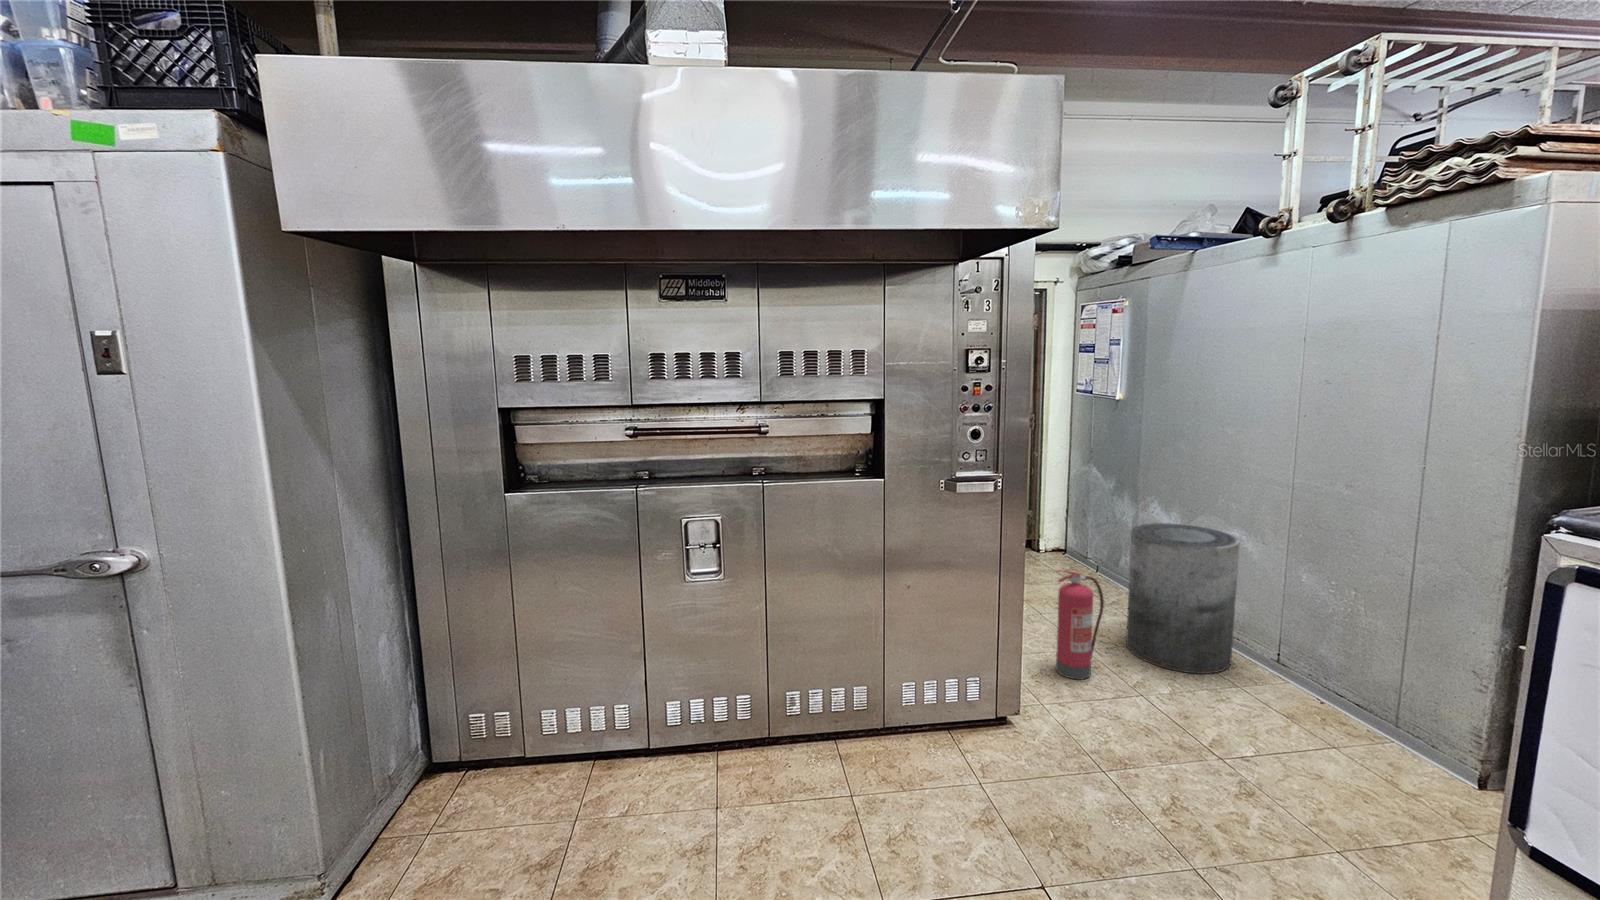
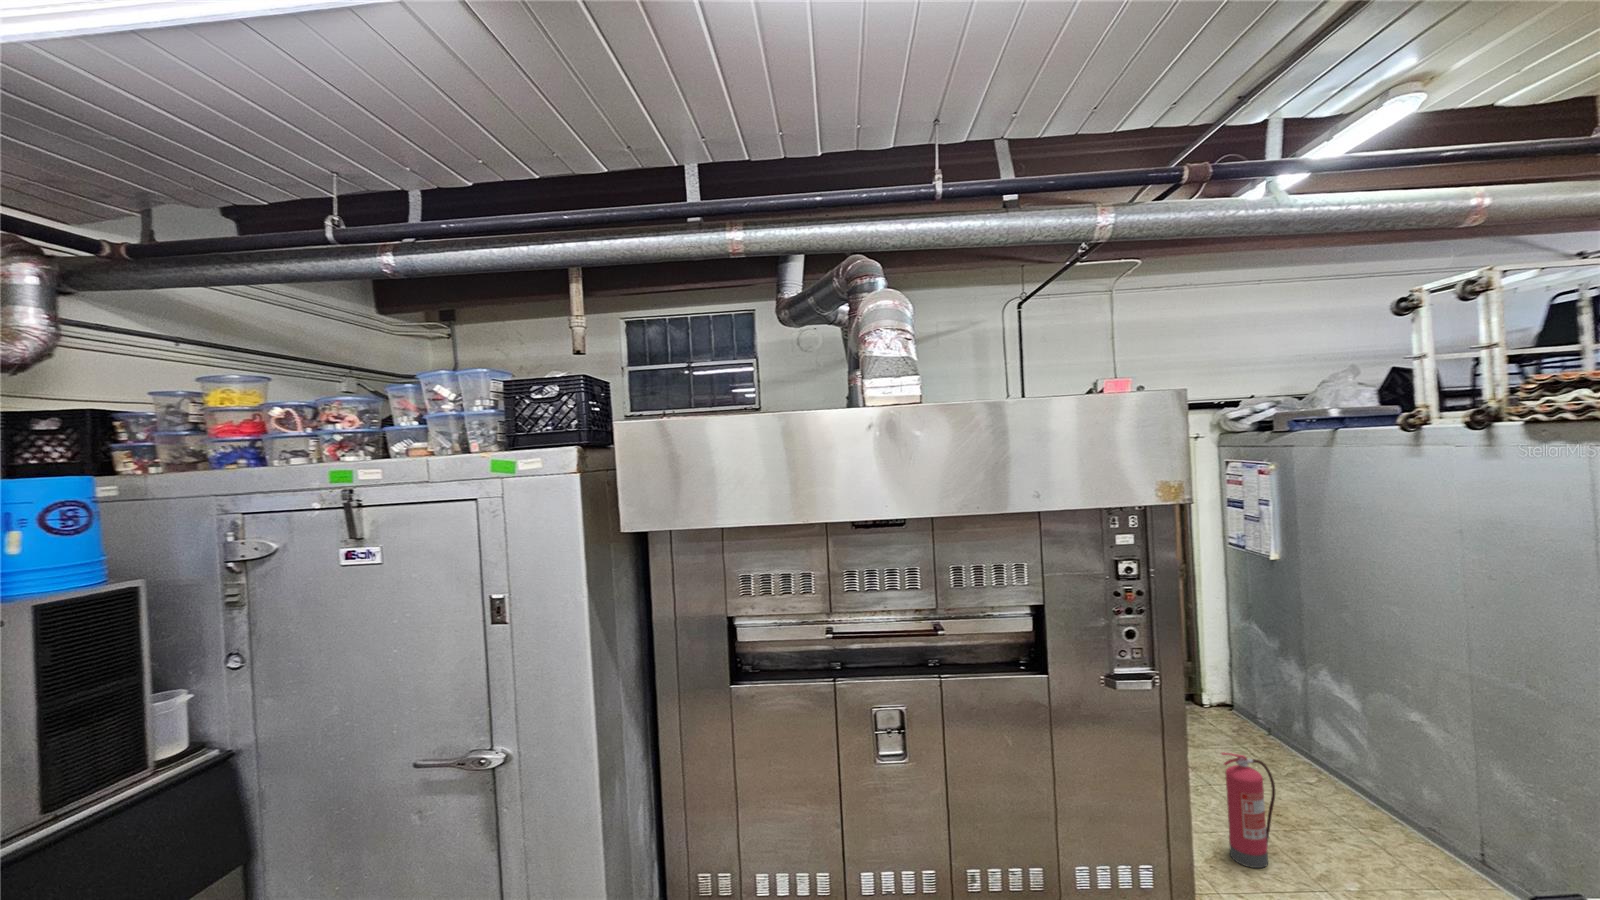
trash can: present [1126,523,1240,674] -> none [1299,699,1427,869]

